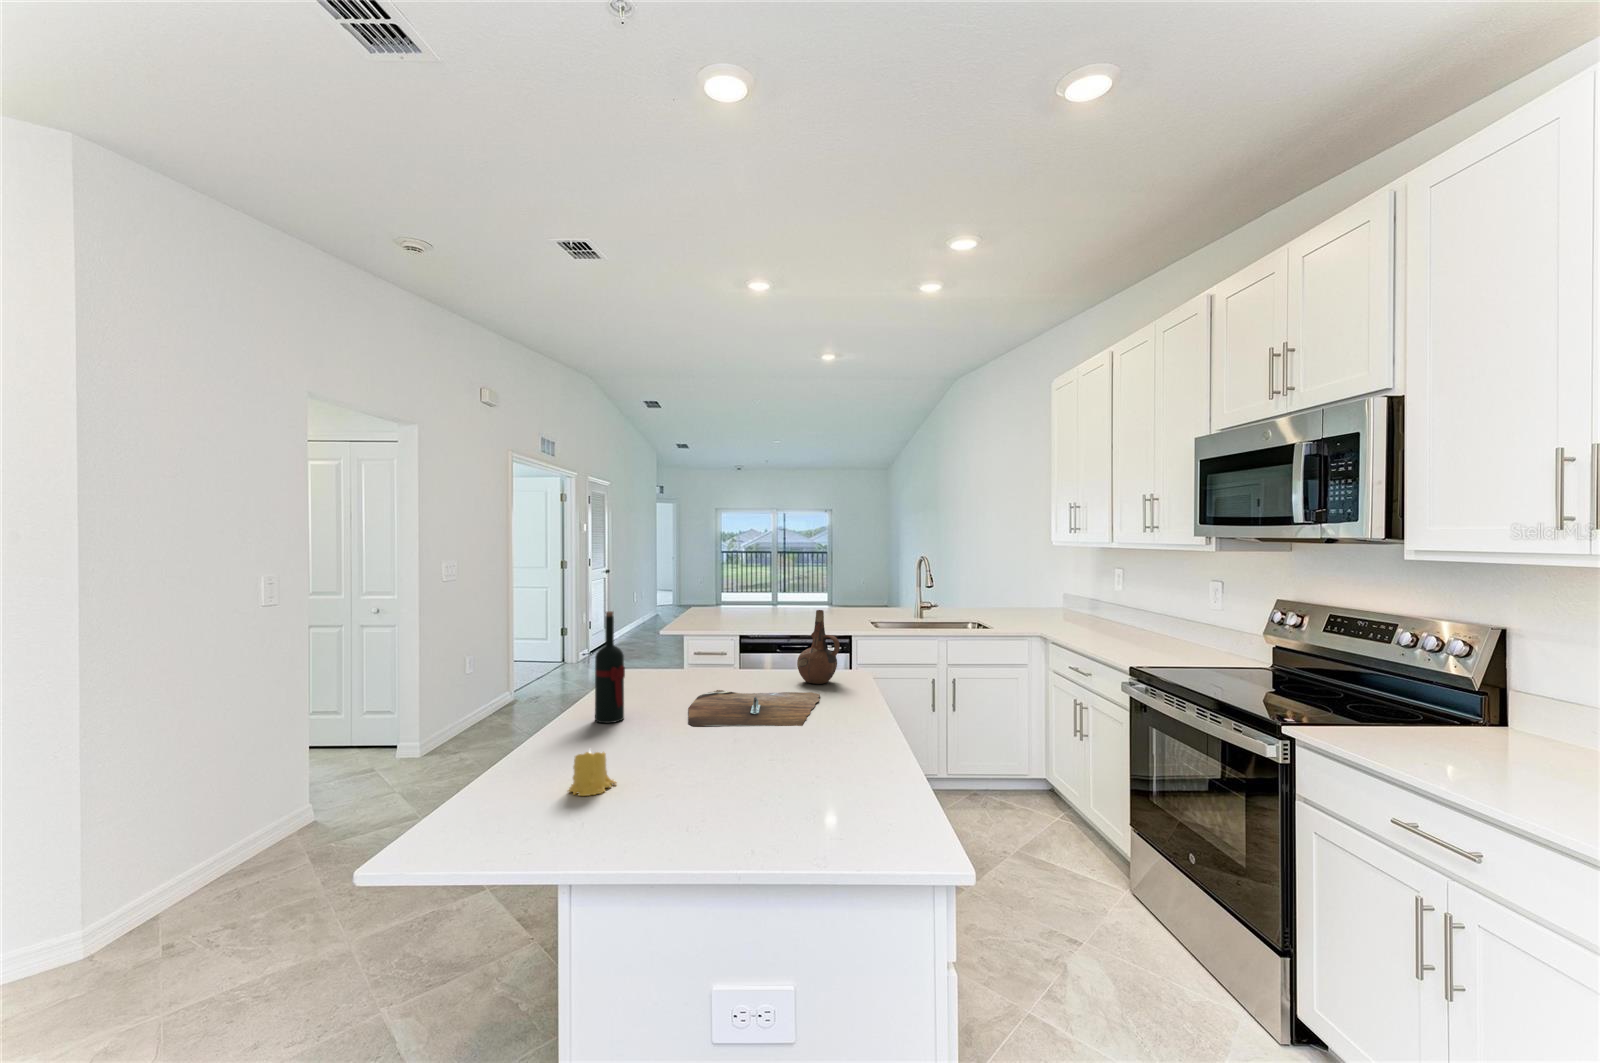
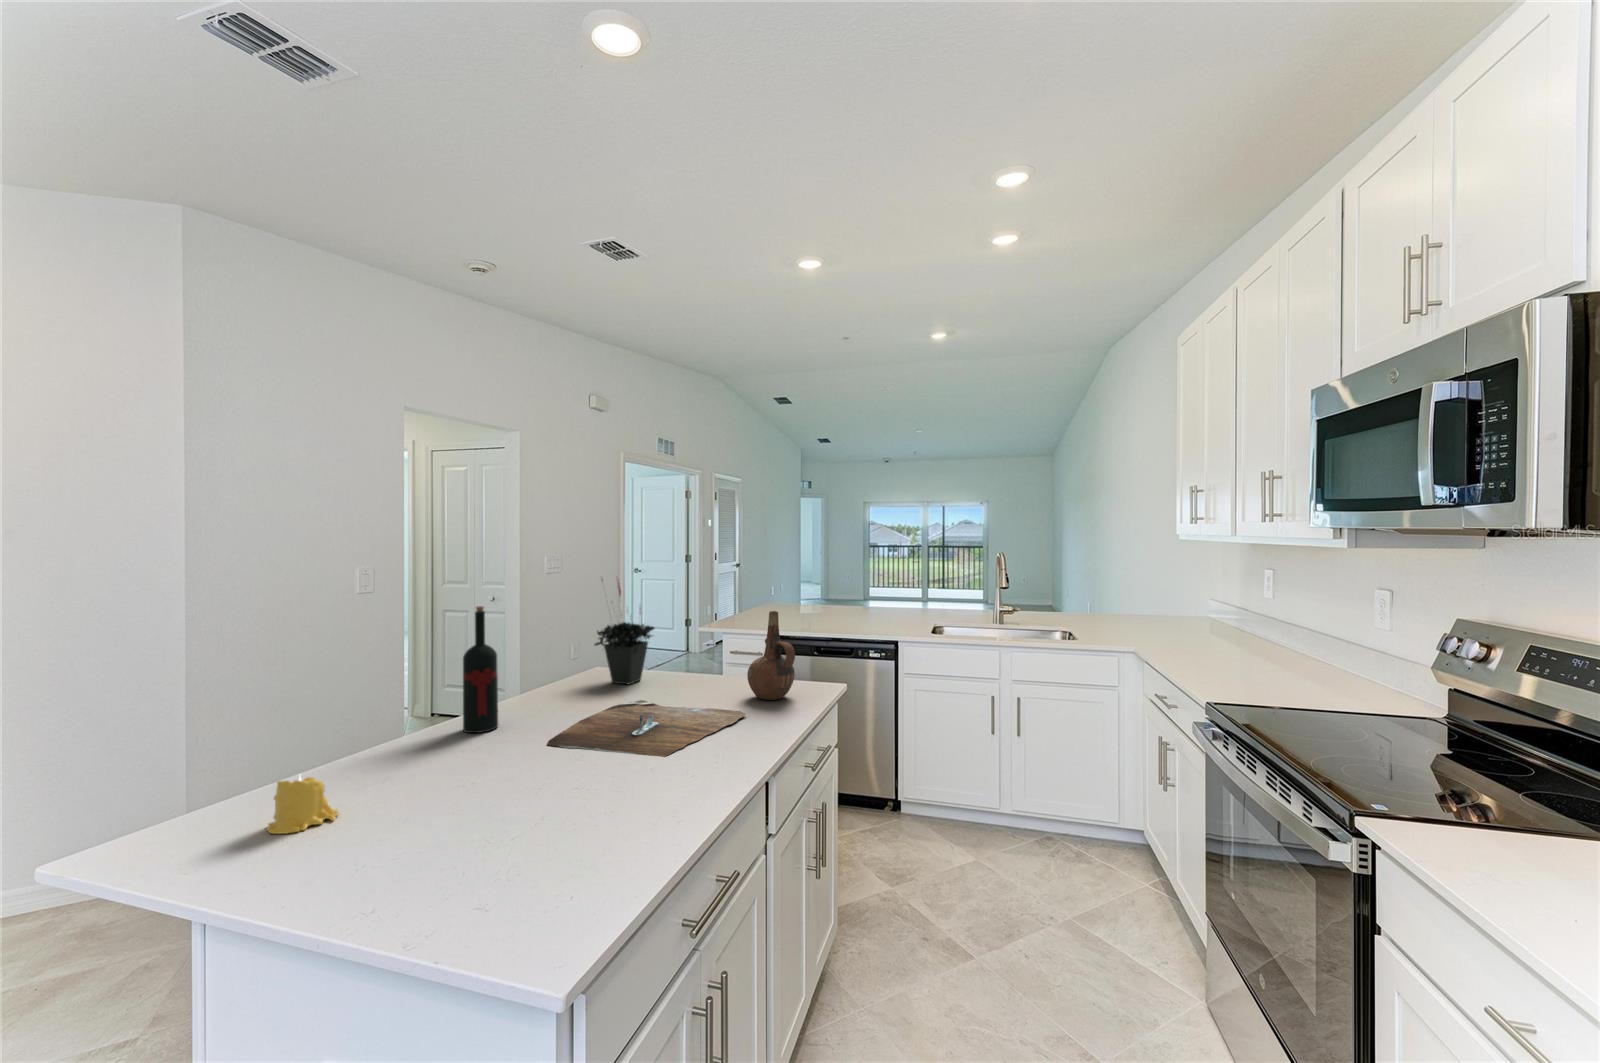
potted plant: none [645,583,696,680] -> present [595,579,654,685]

